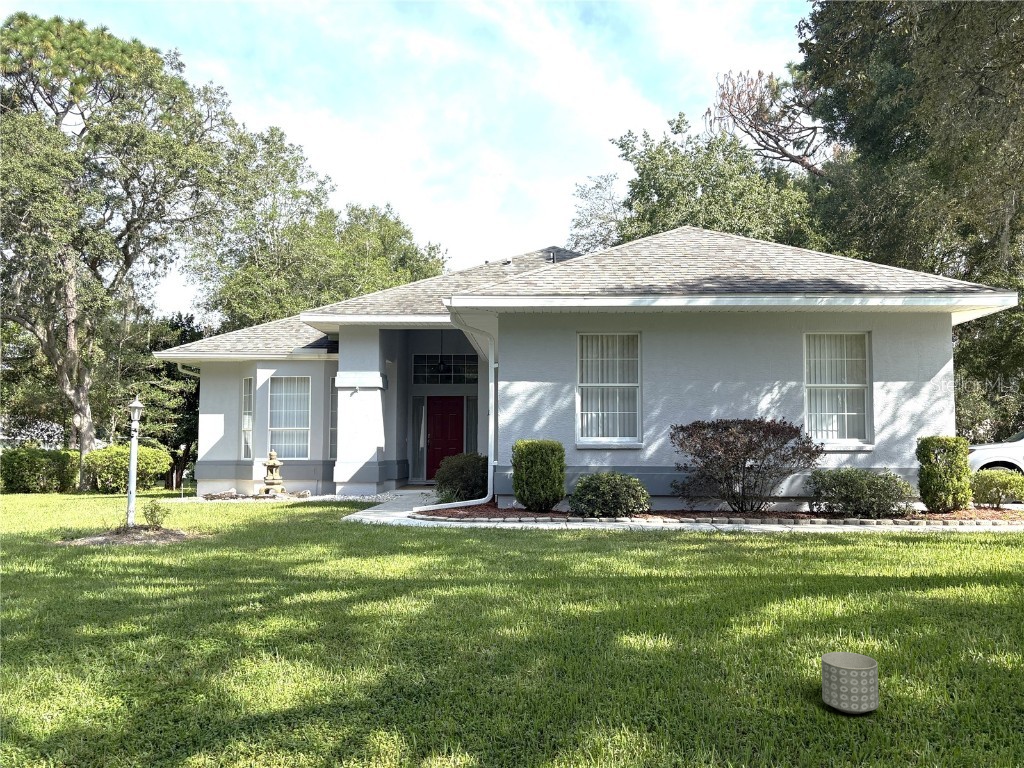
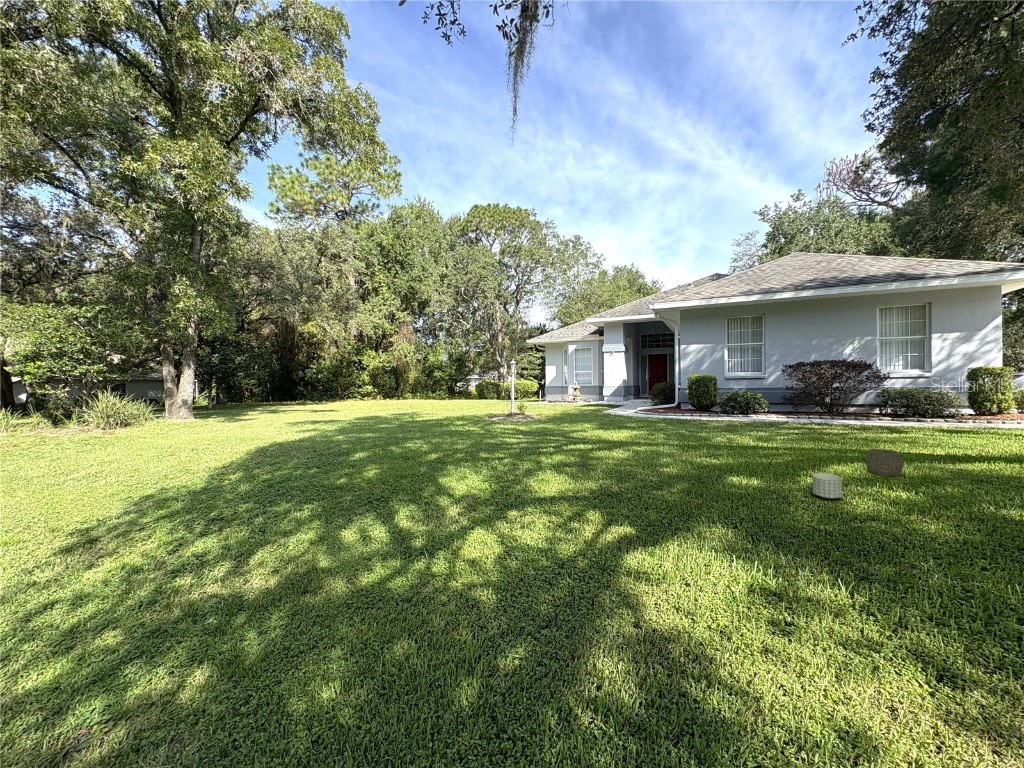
woven basket: none [870,584,931,641] -> present [866,449,903,476]

